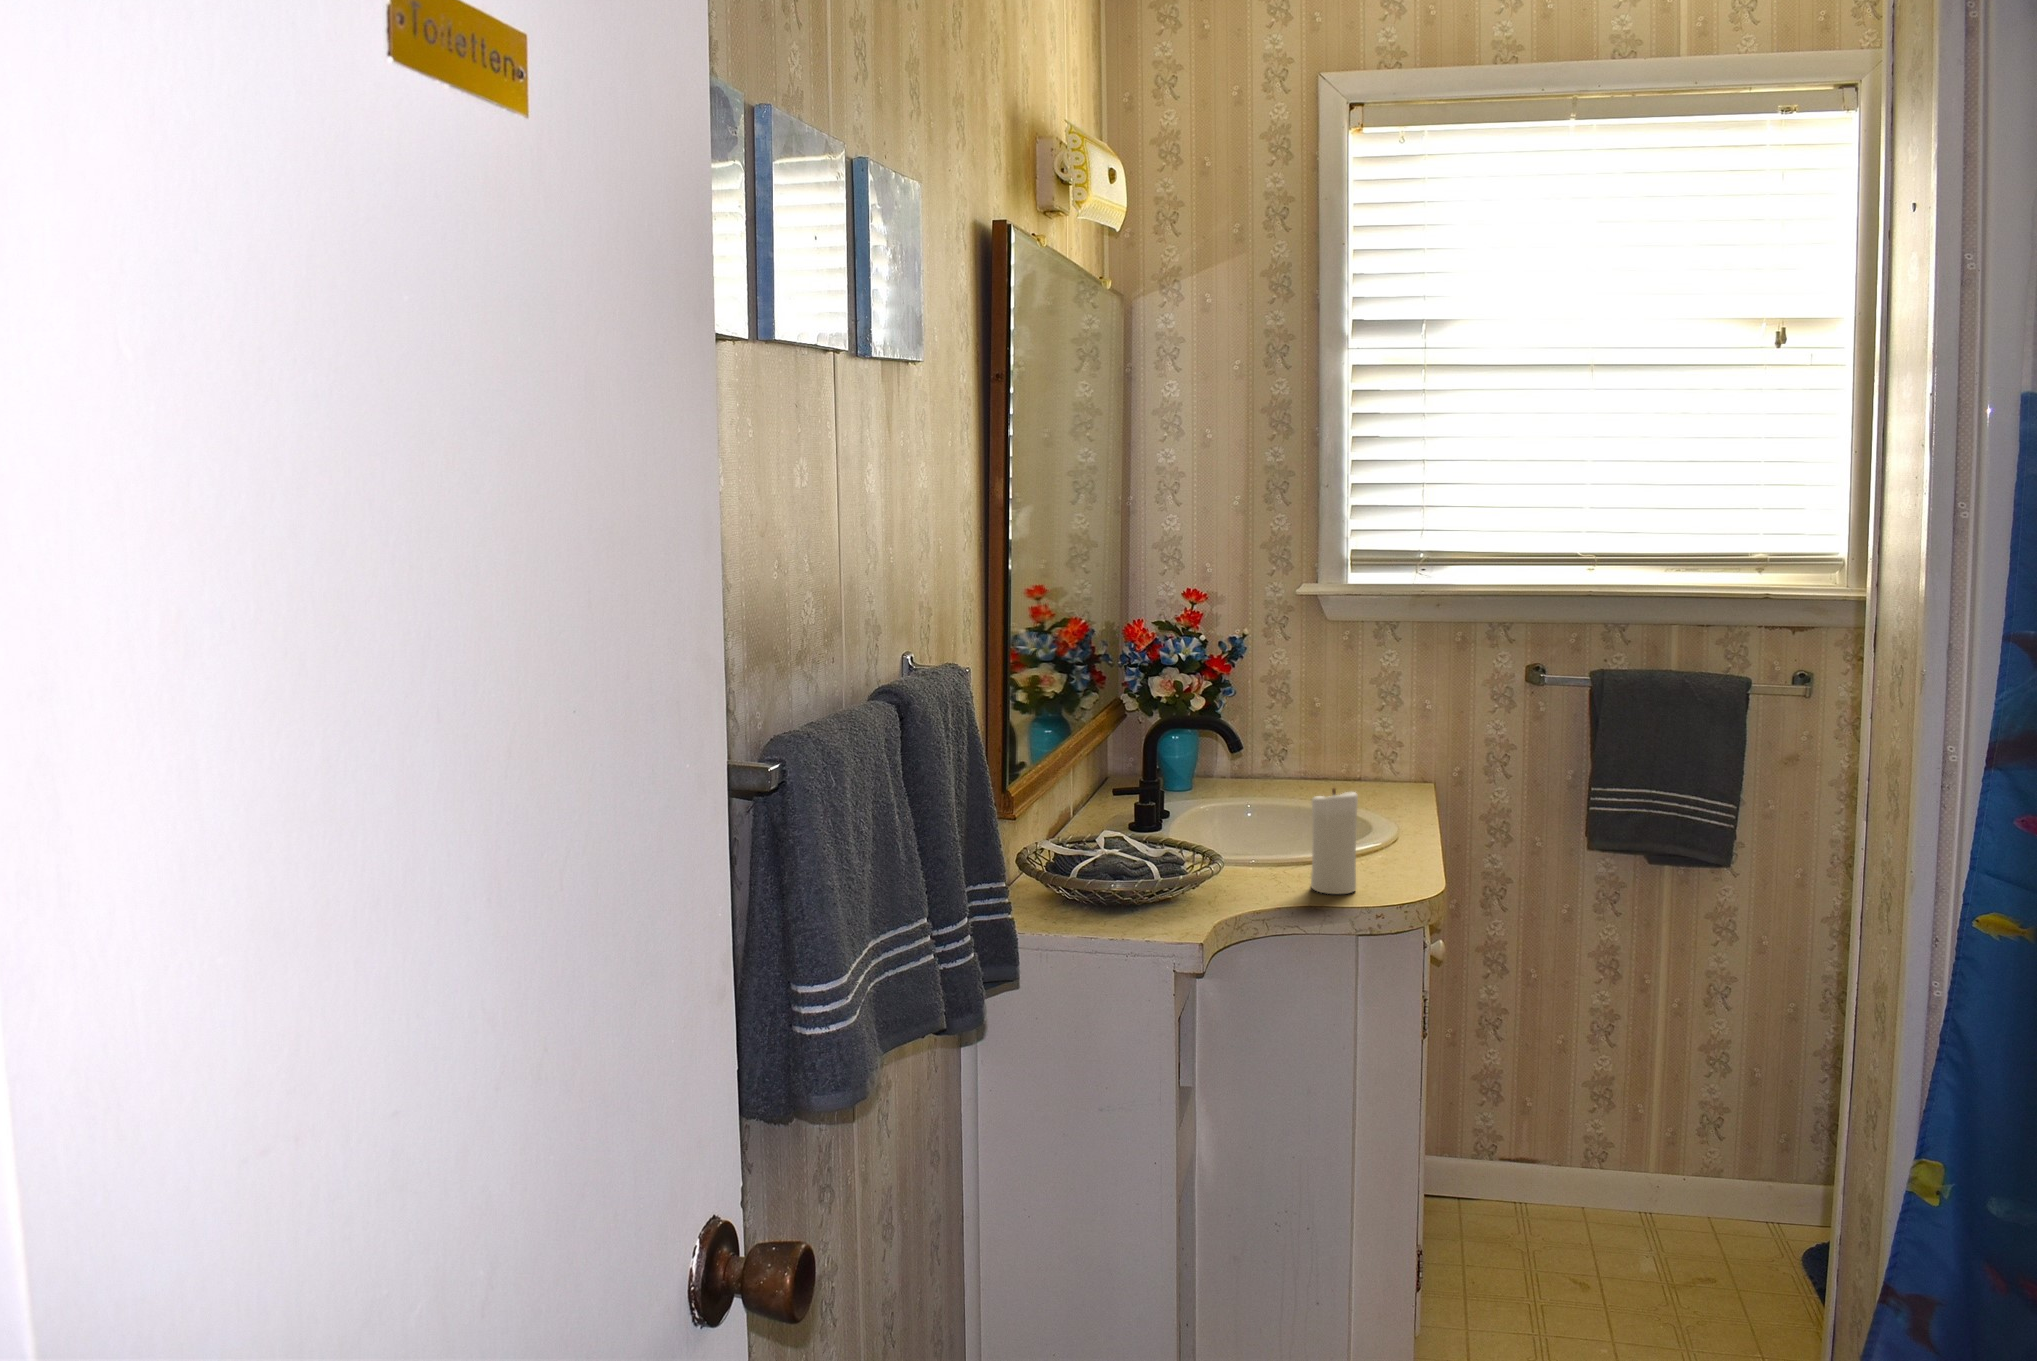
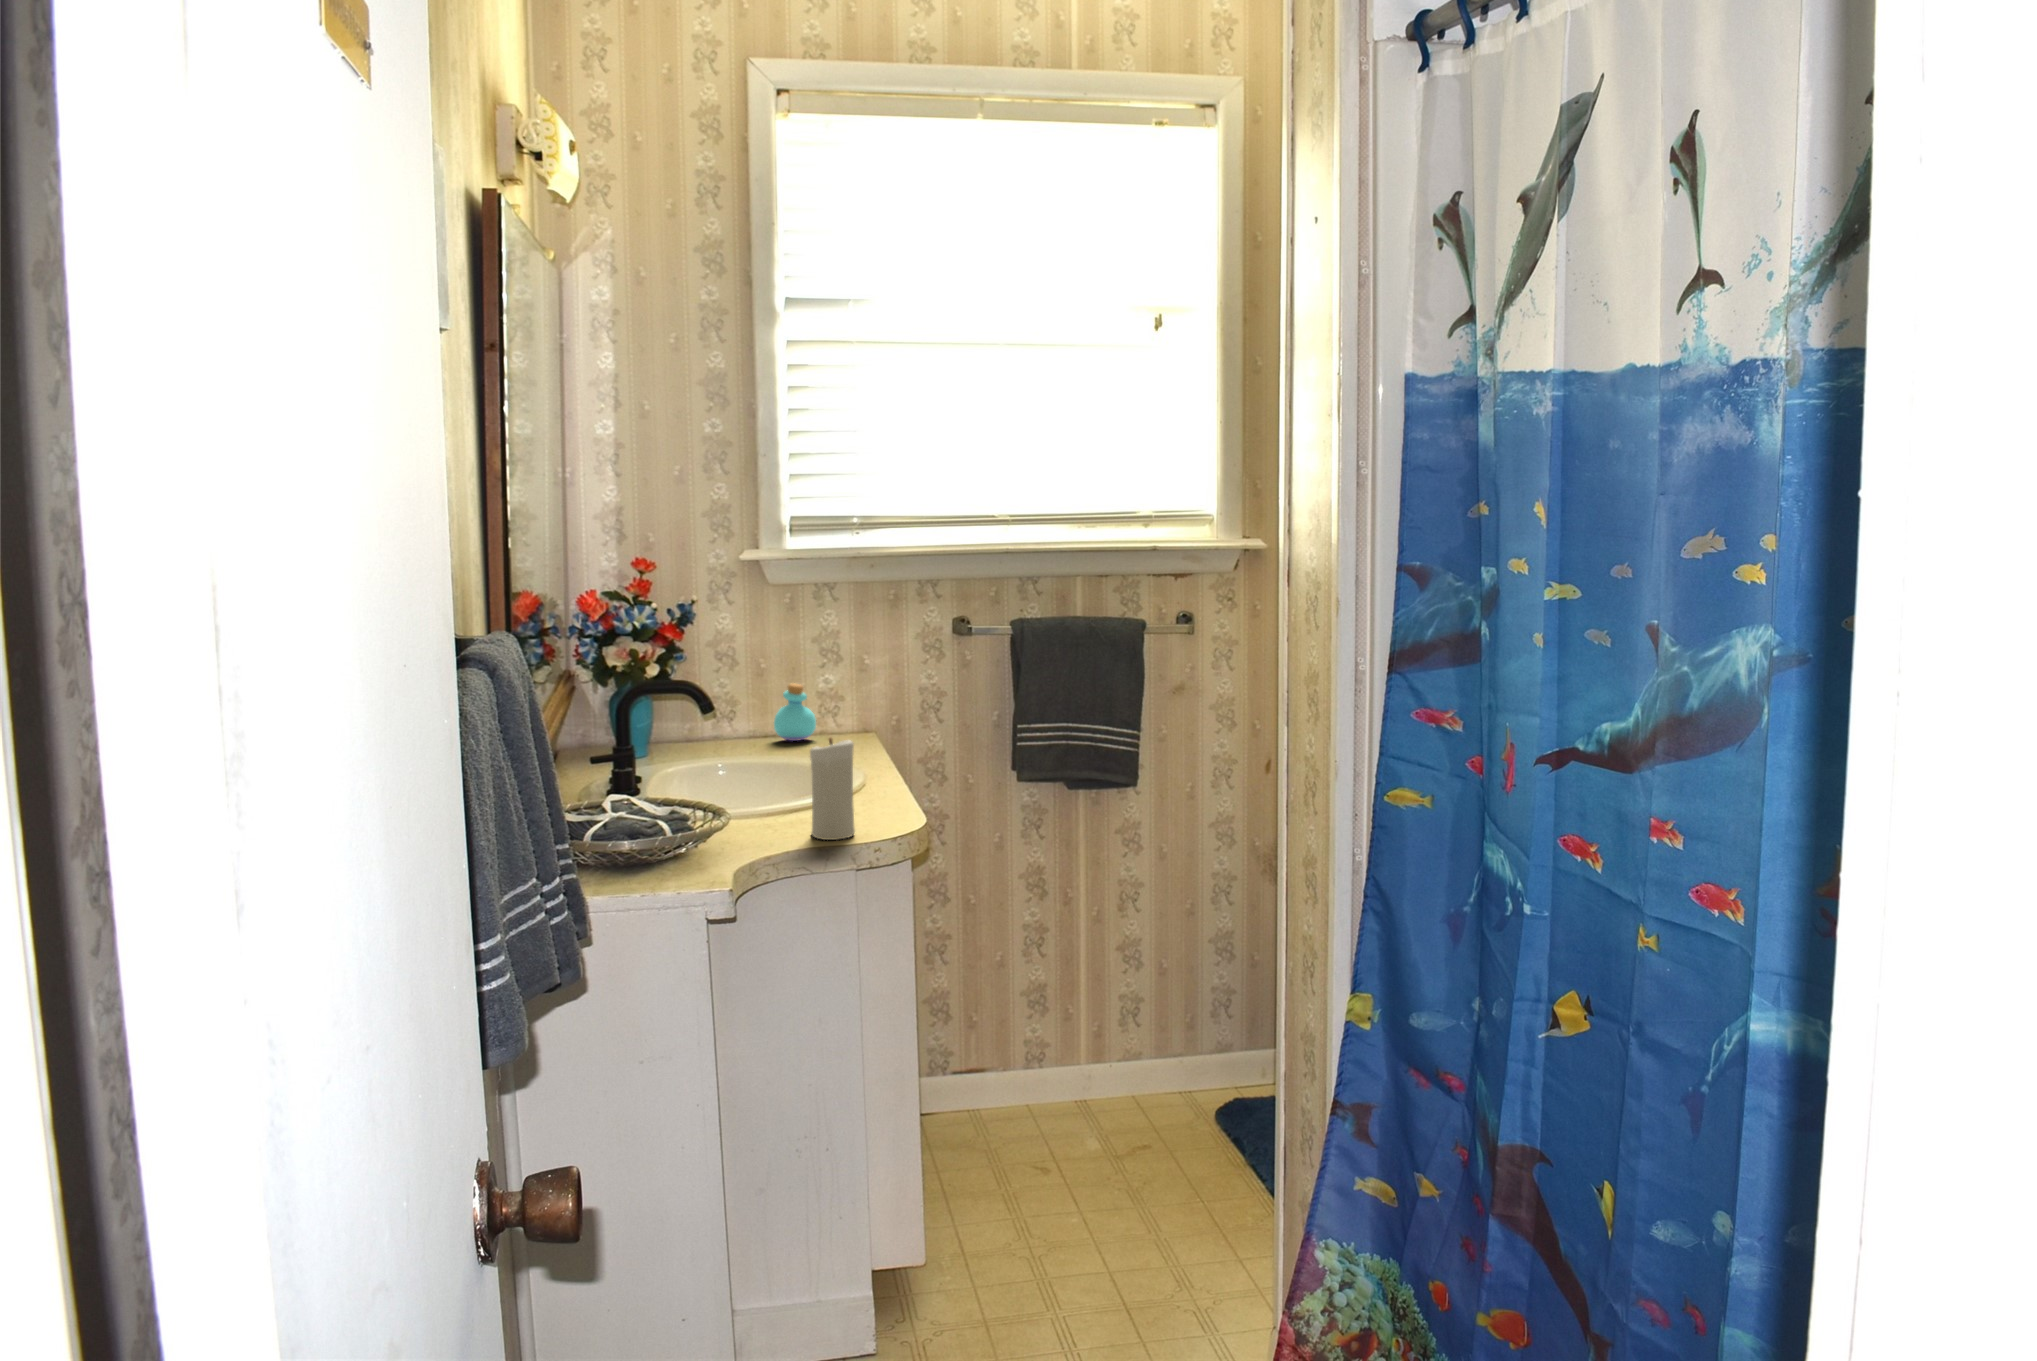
perfume bottle: none [1324,724,1369,783] -> present [774,684,816,741]

